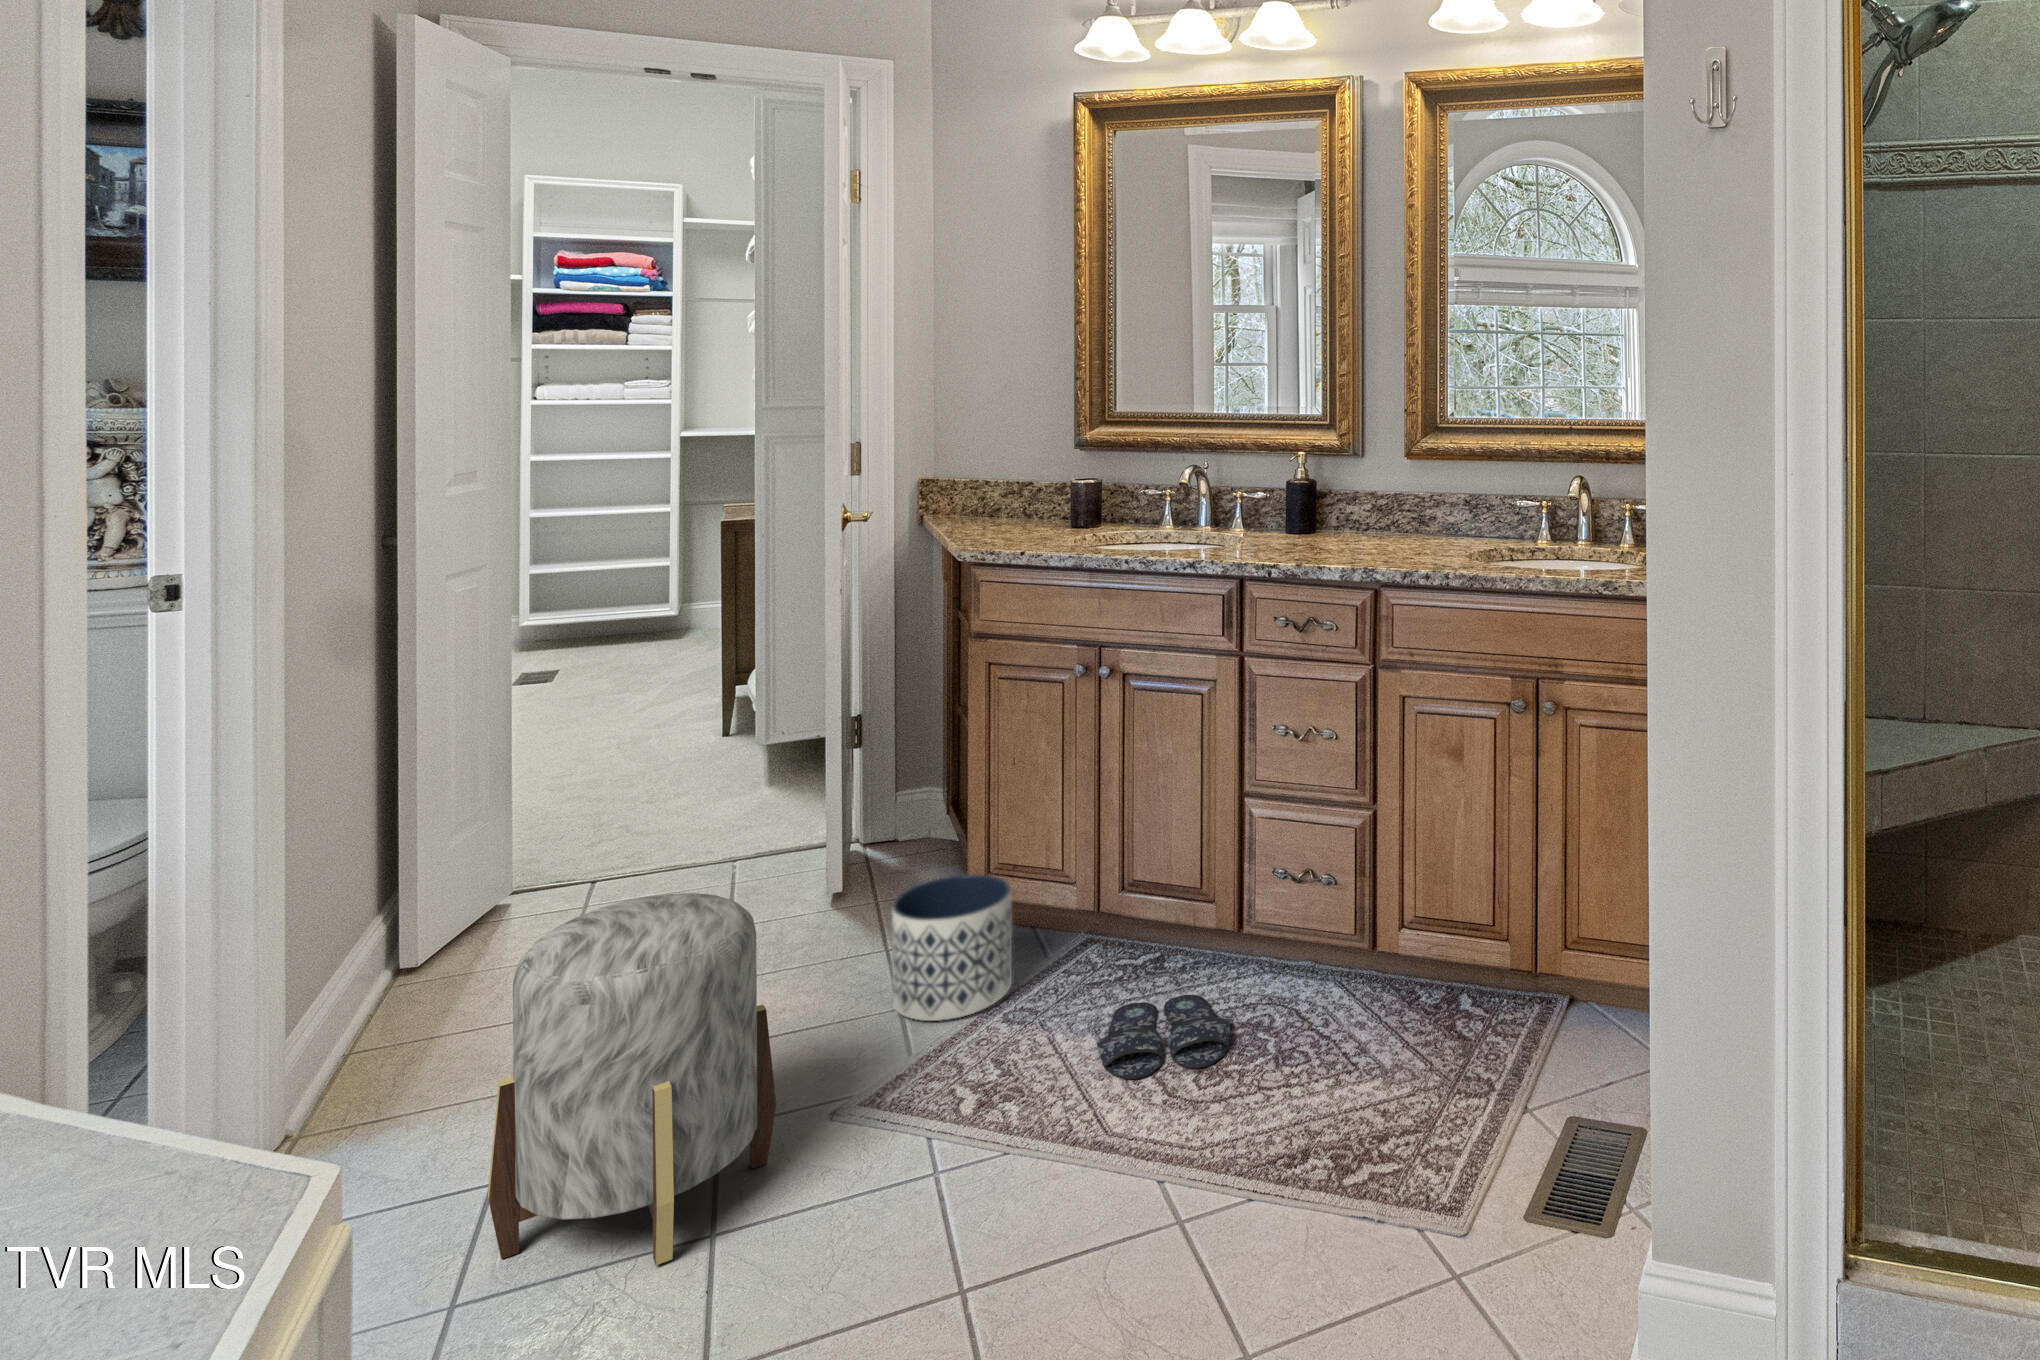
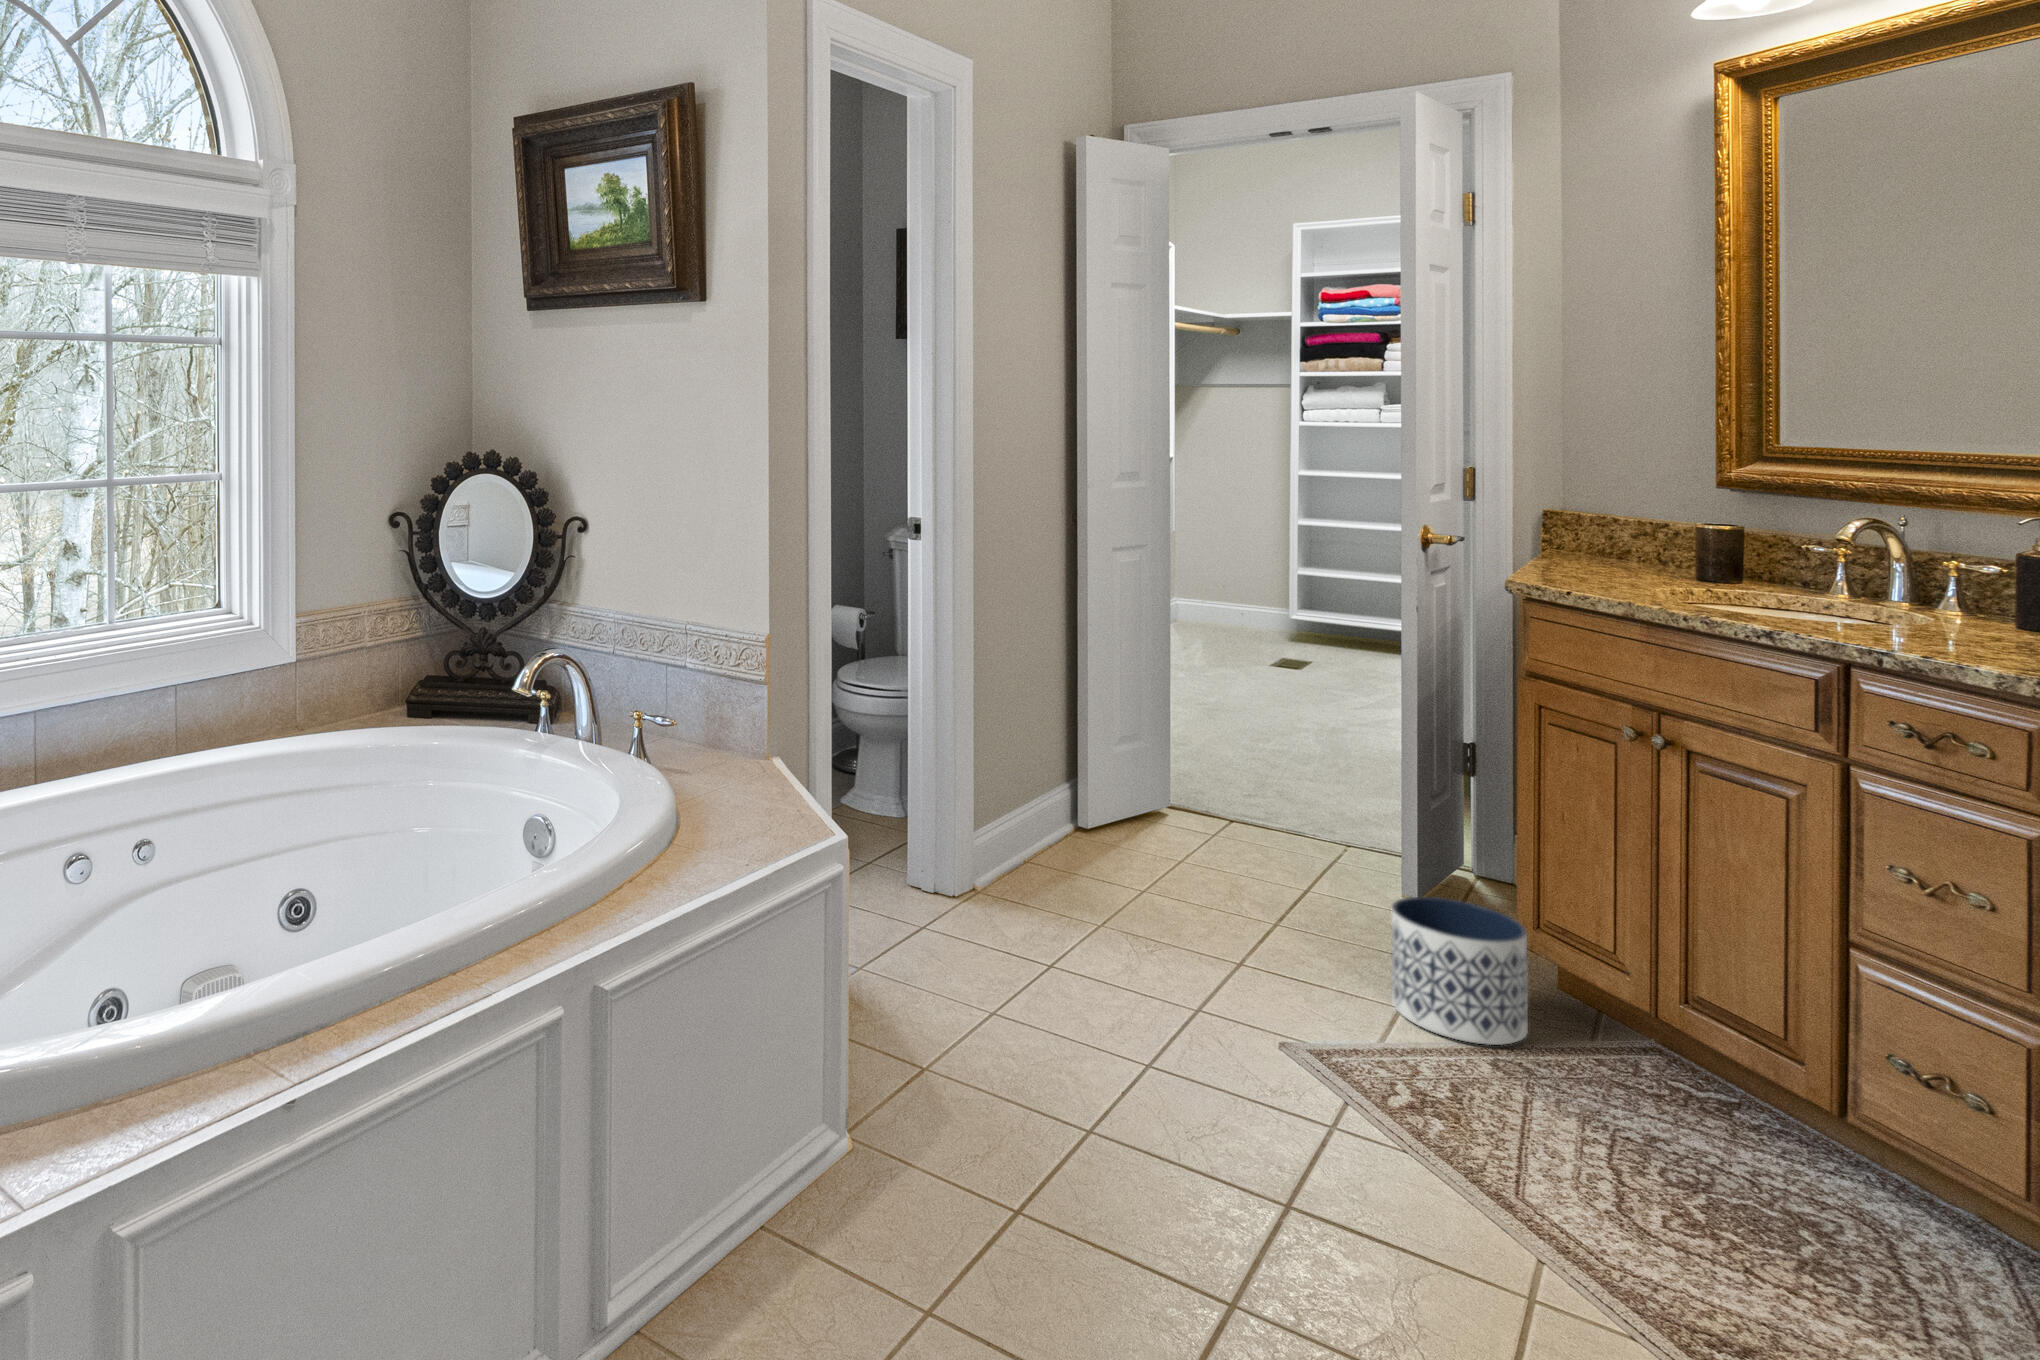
stool: present [488,893,776,1265] -> none [1021,786,1221,1058]
slippers: present [1097,995,1230,1079] -> none [1564,1117,1767,1223]

